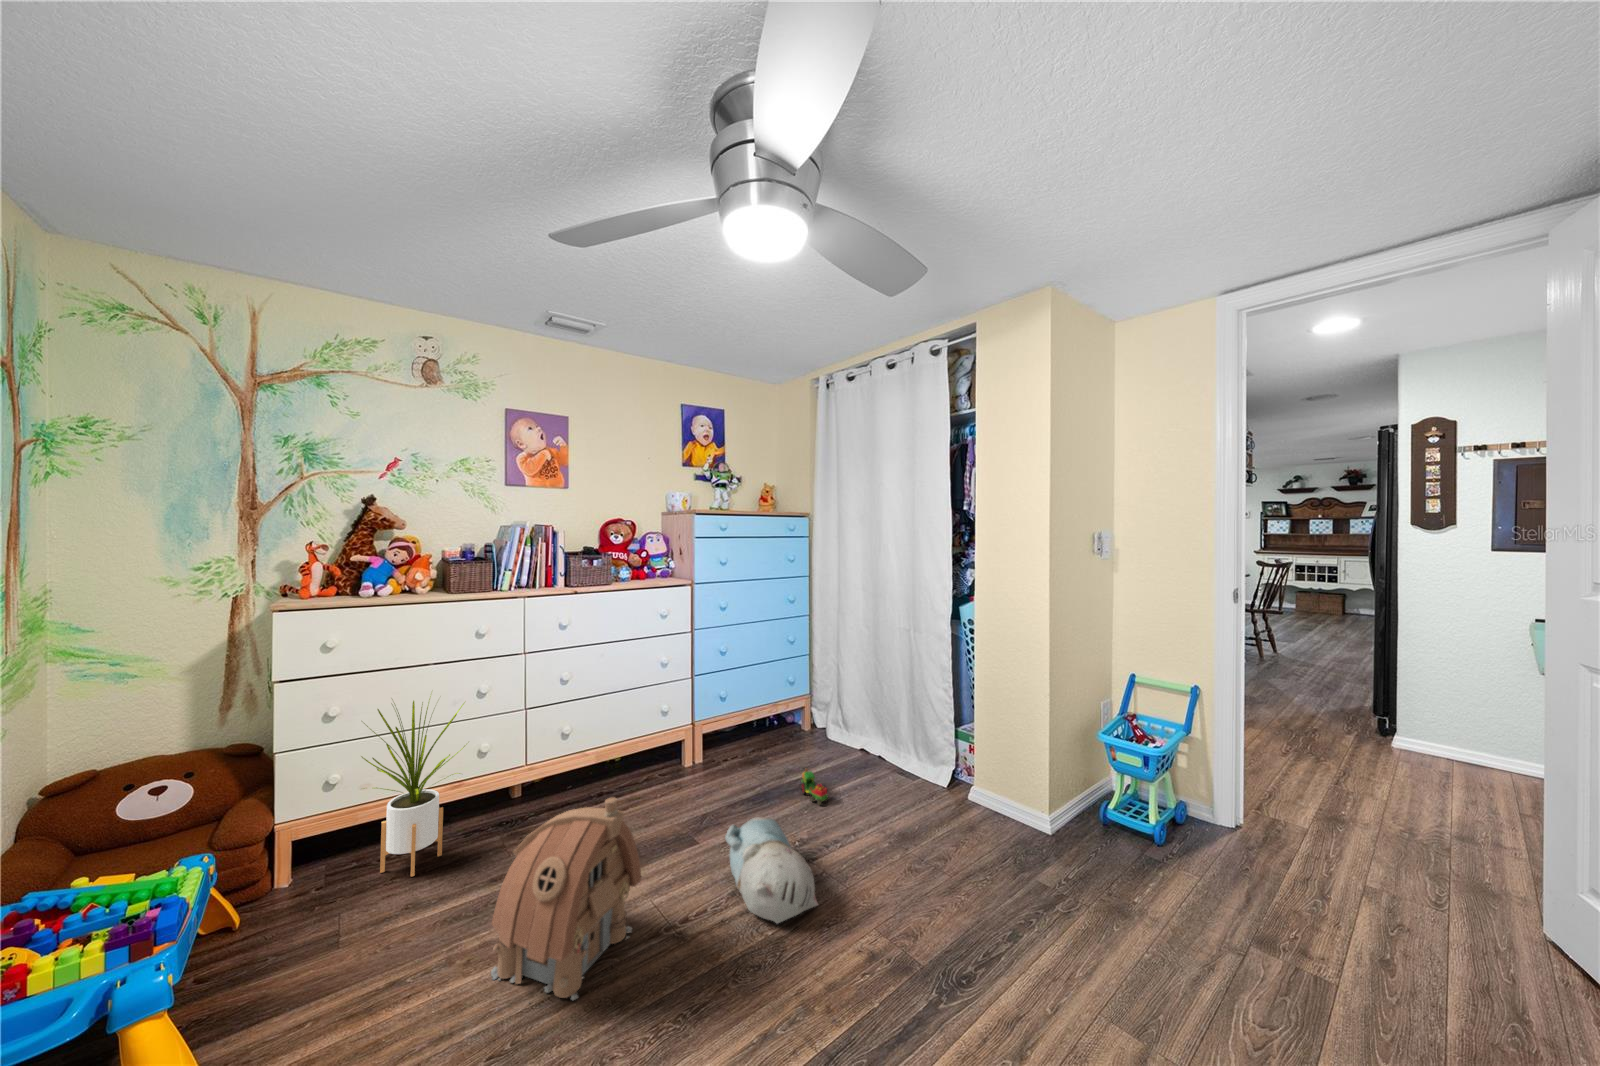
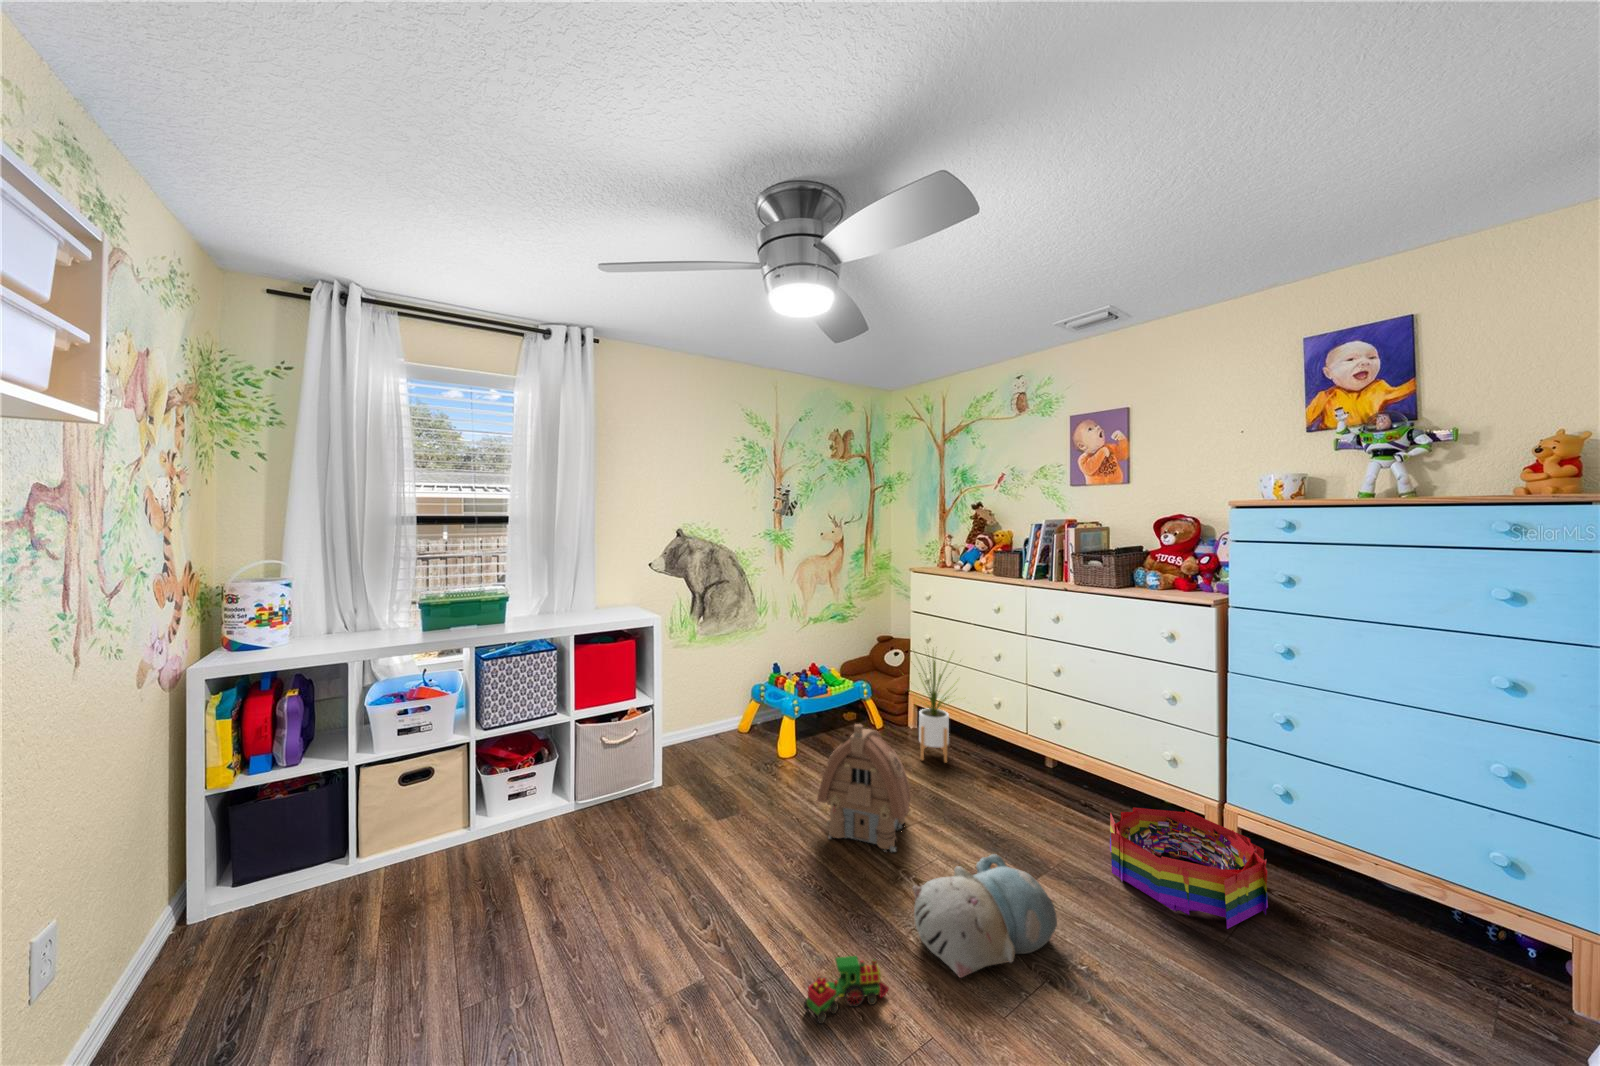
storage bin: none [667,735,762,806] -> present [1110,808,1268,929]
toy train: present [800,769,829,805] -> present [803,956,889,1024]

